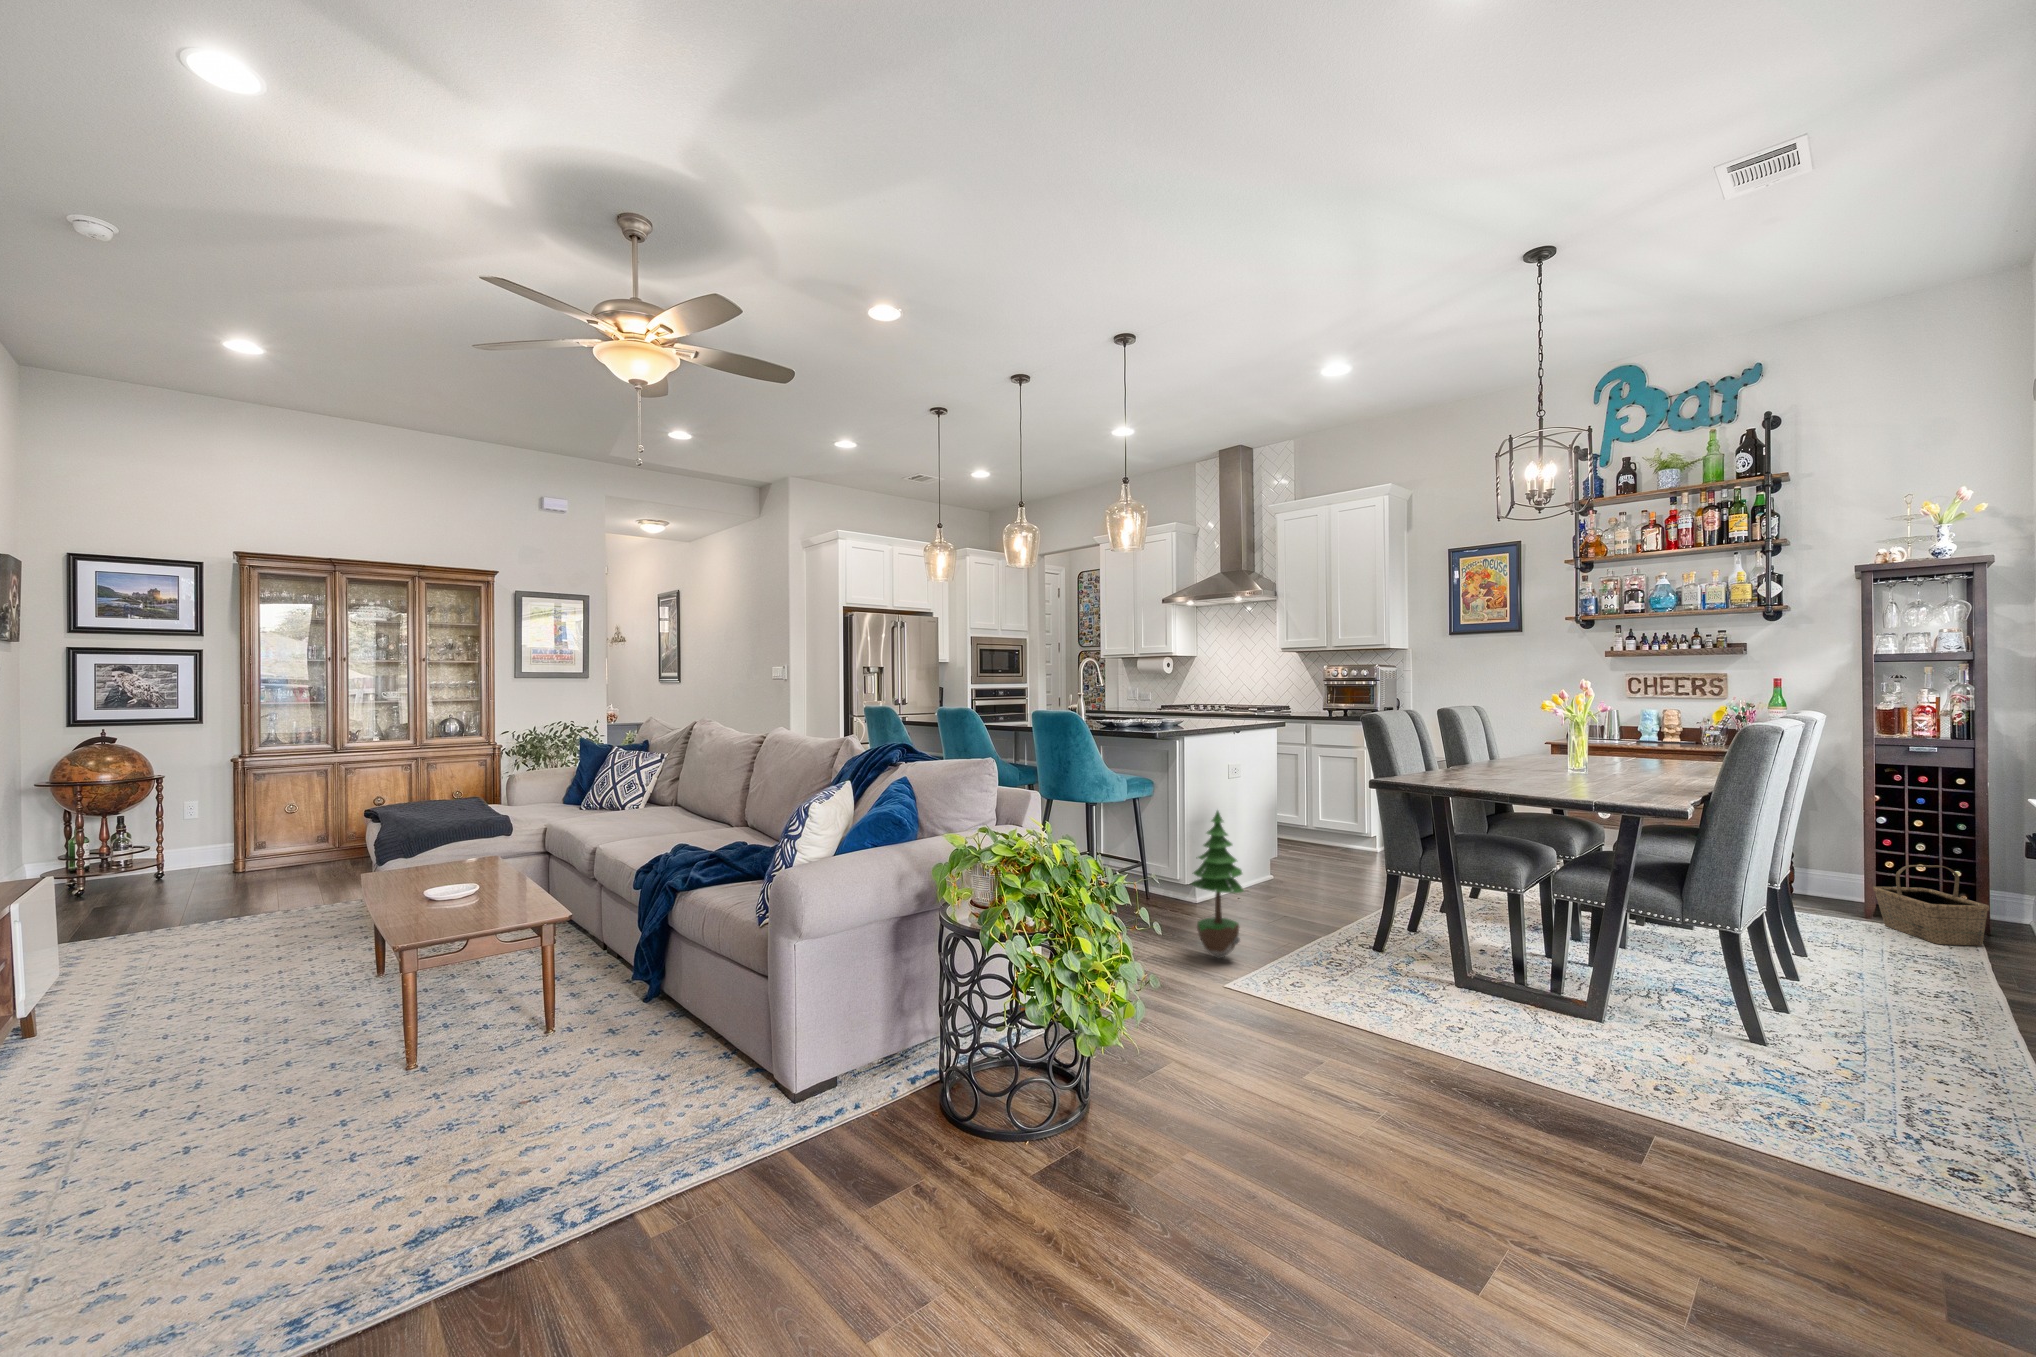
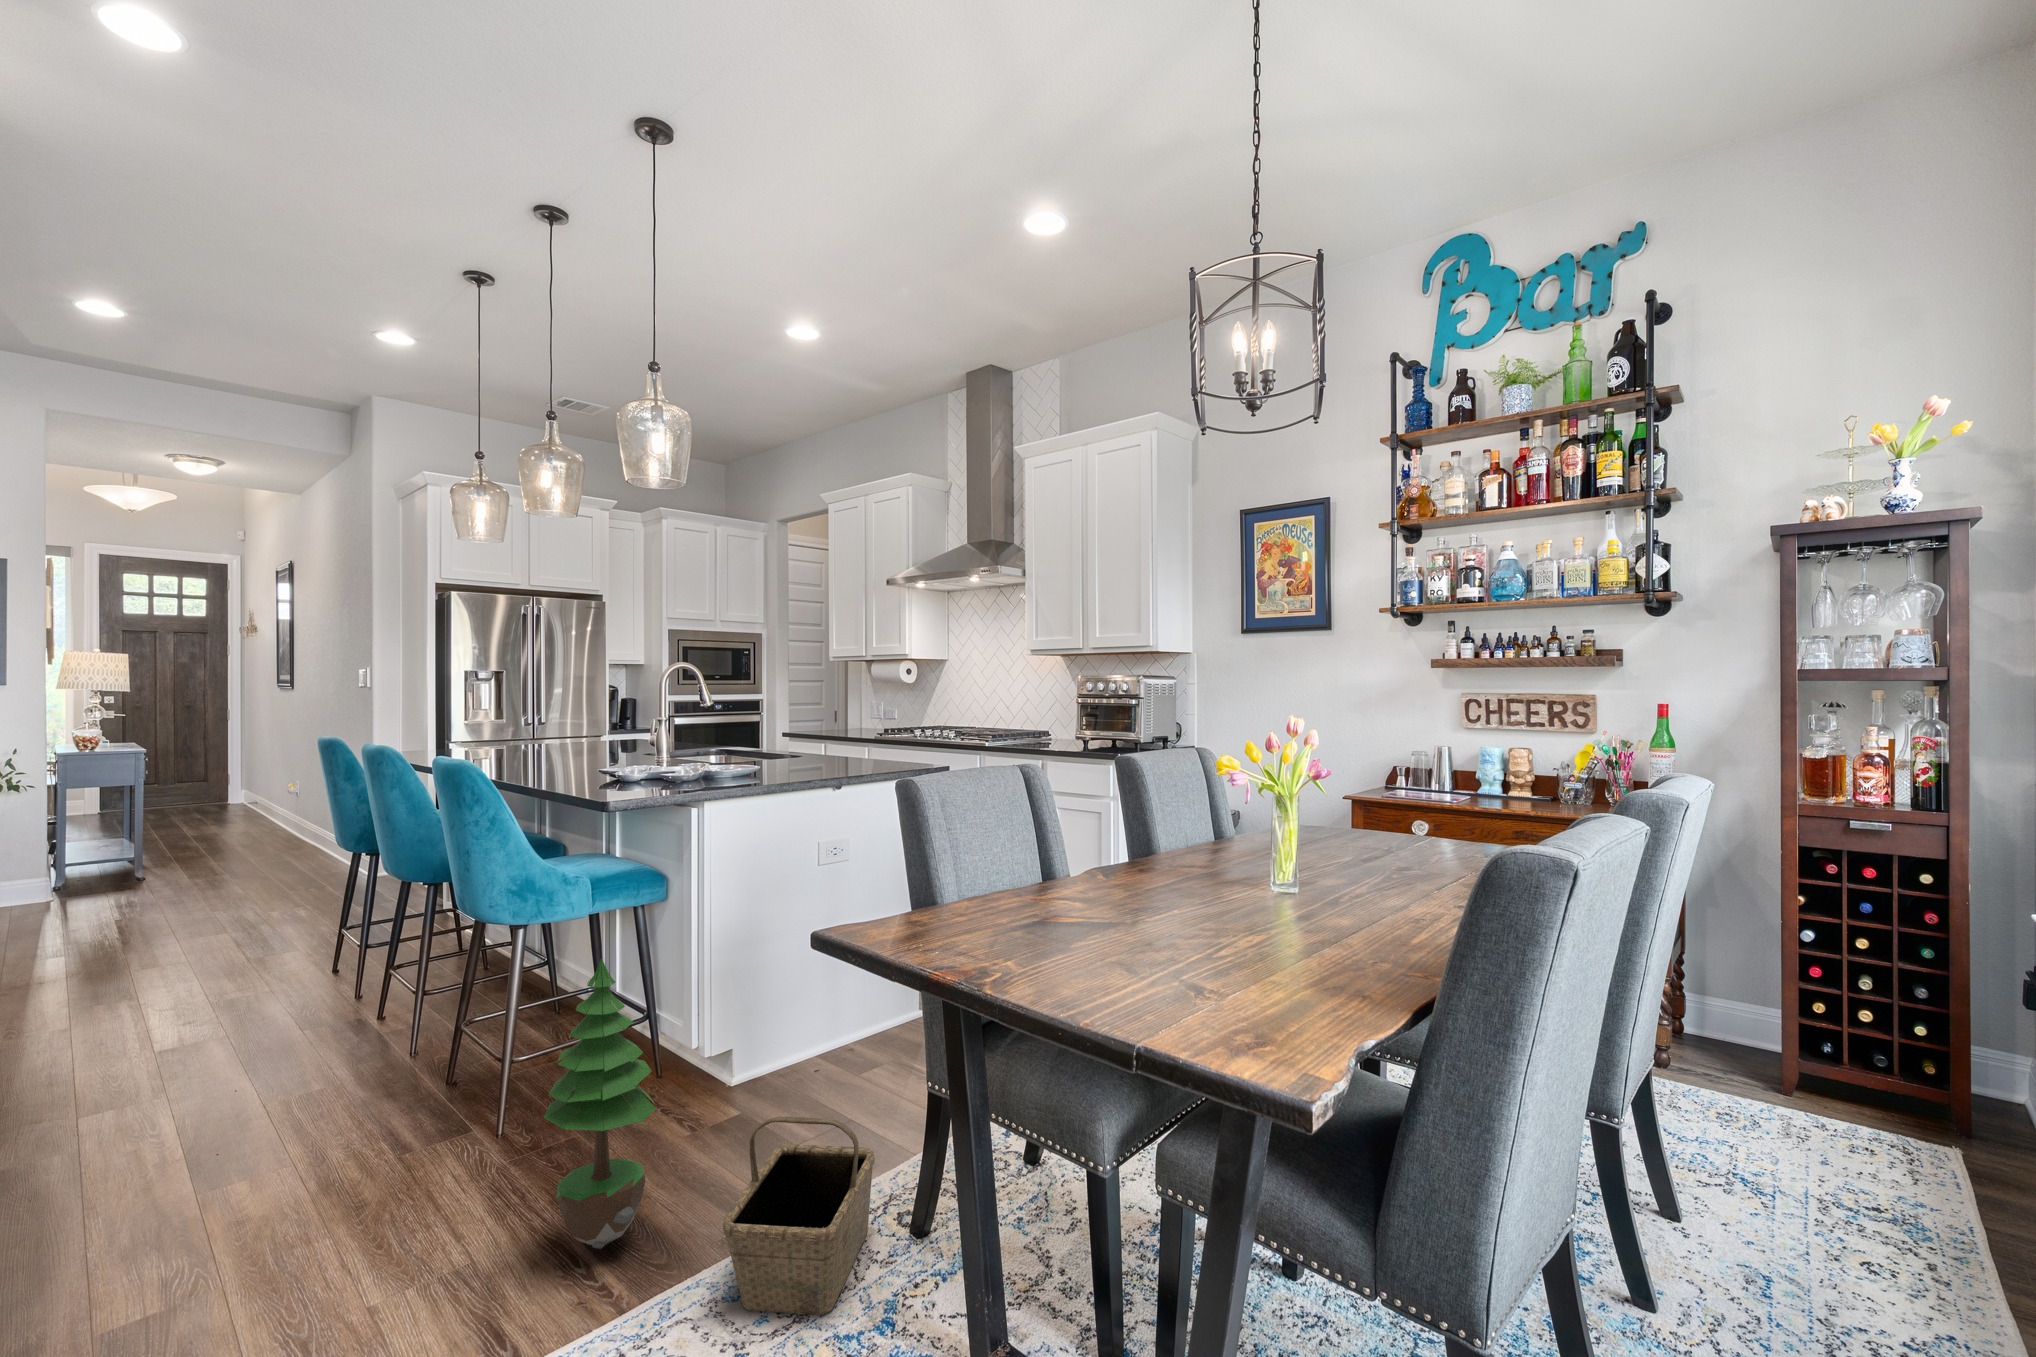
basket: present [1873,865,1990,946] -> present [723,1117,875,1315]

